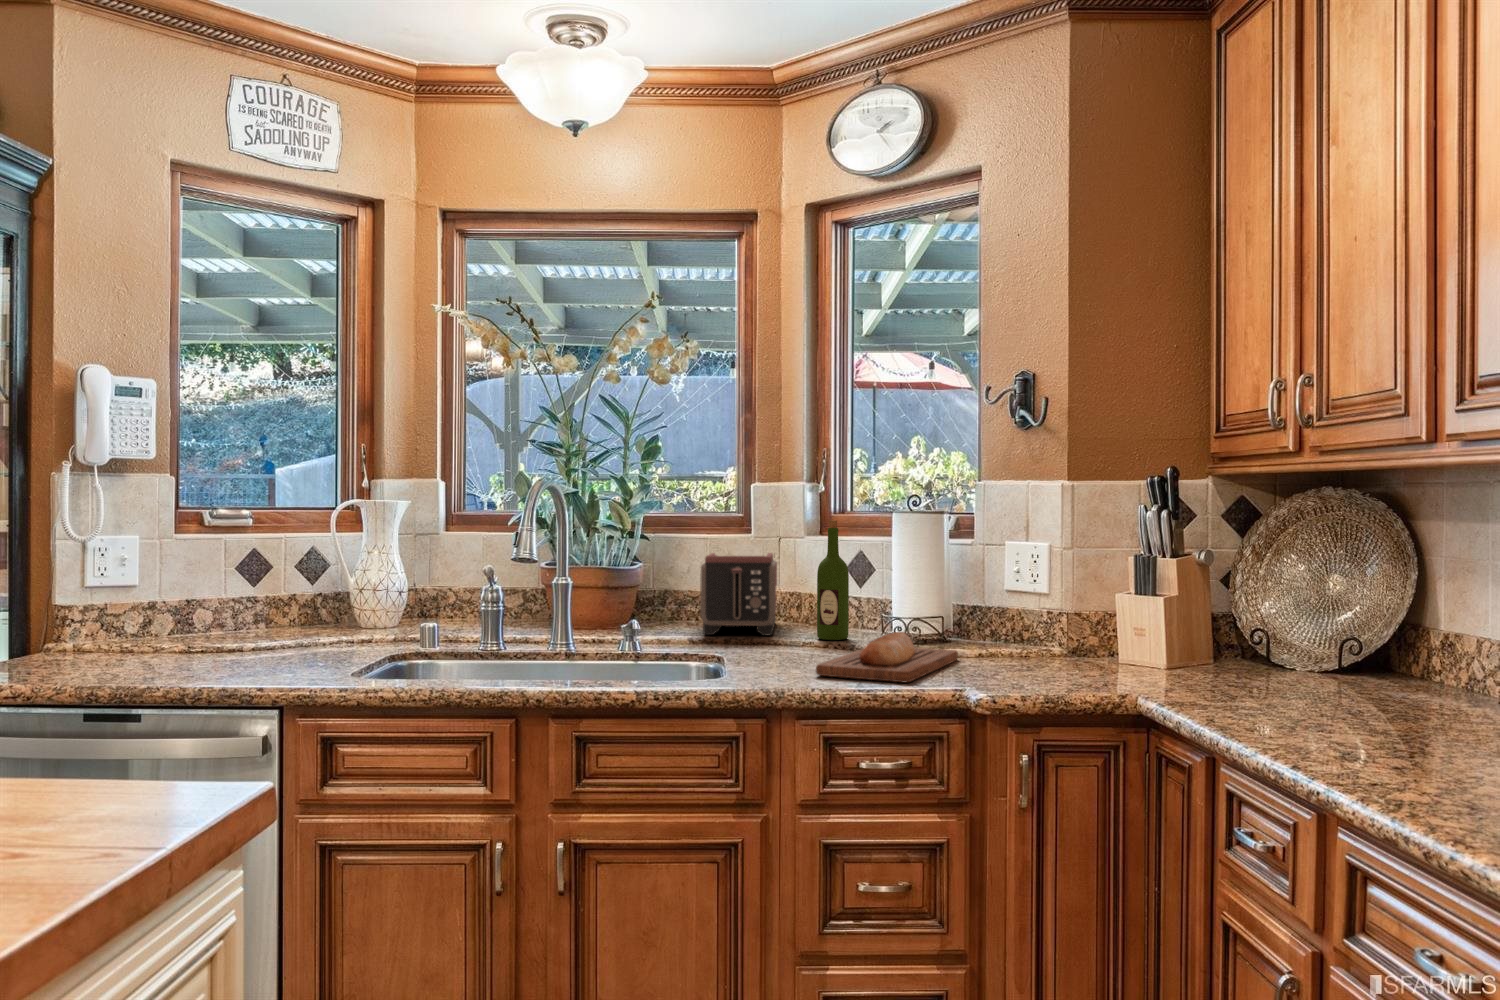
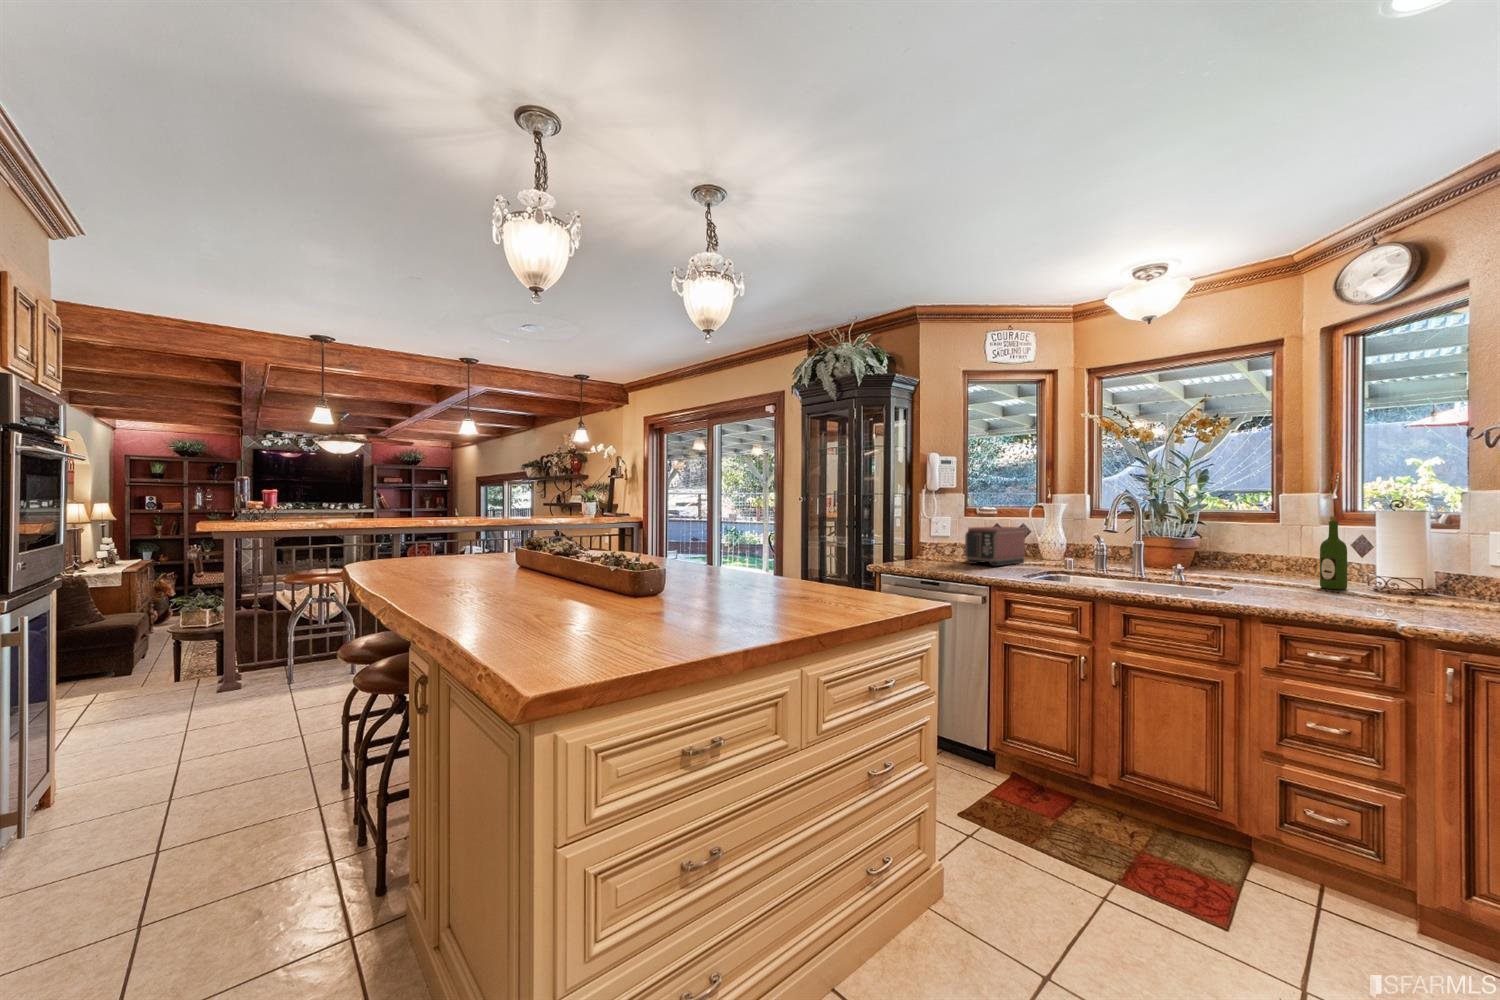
toaster: present [700,553,778,636] -> present [965,526,1025,566]
bread loaf: present [816,632,958,682] -> none [1279,584,1421,611]

